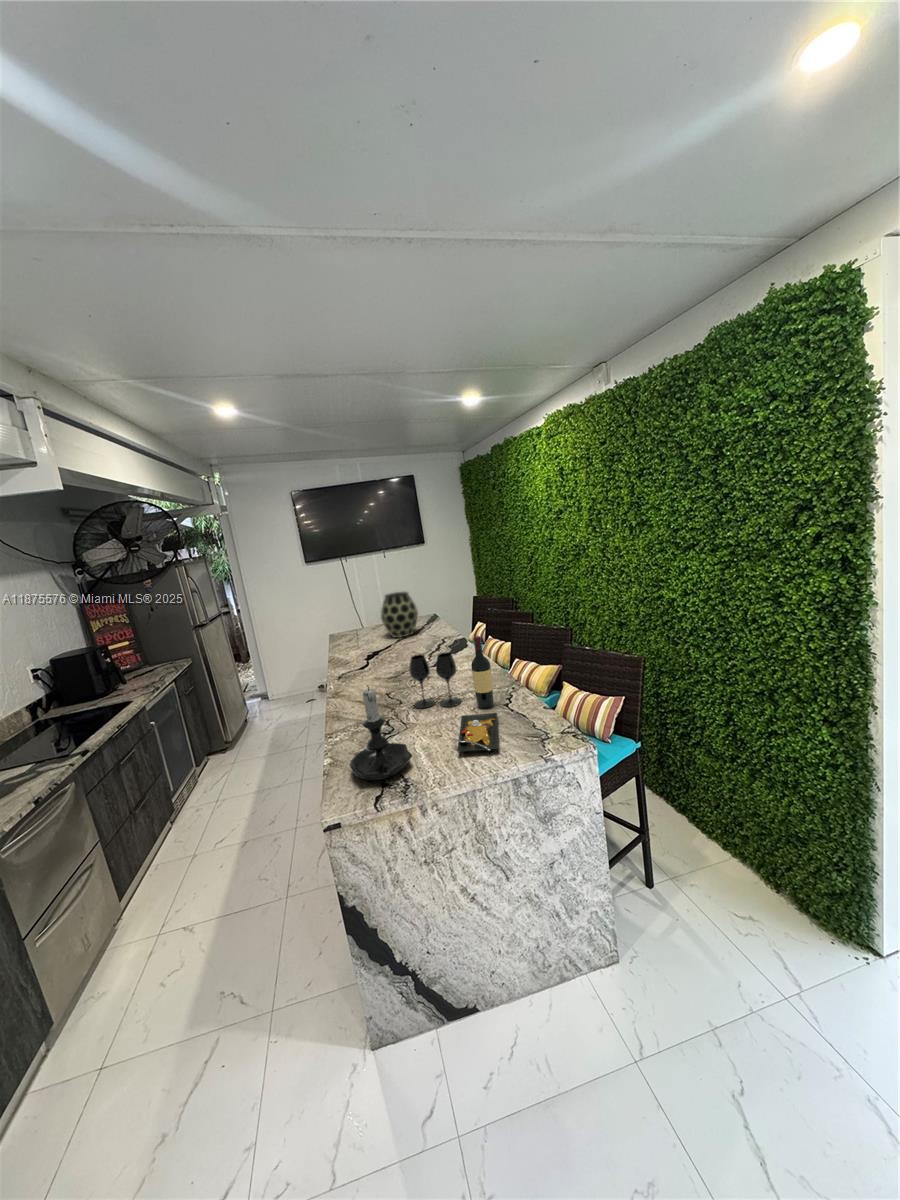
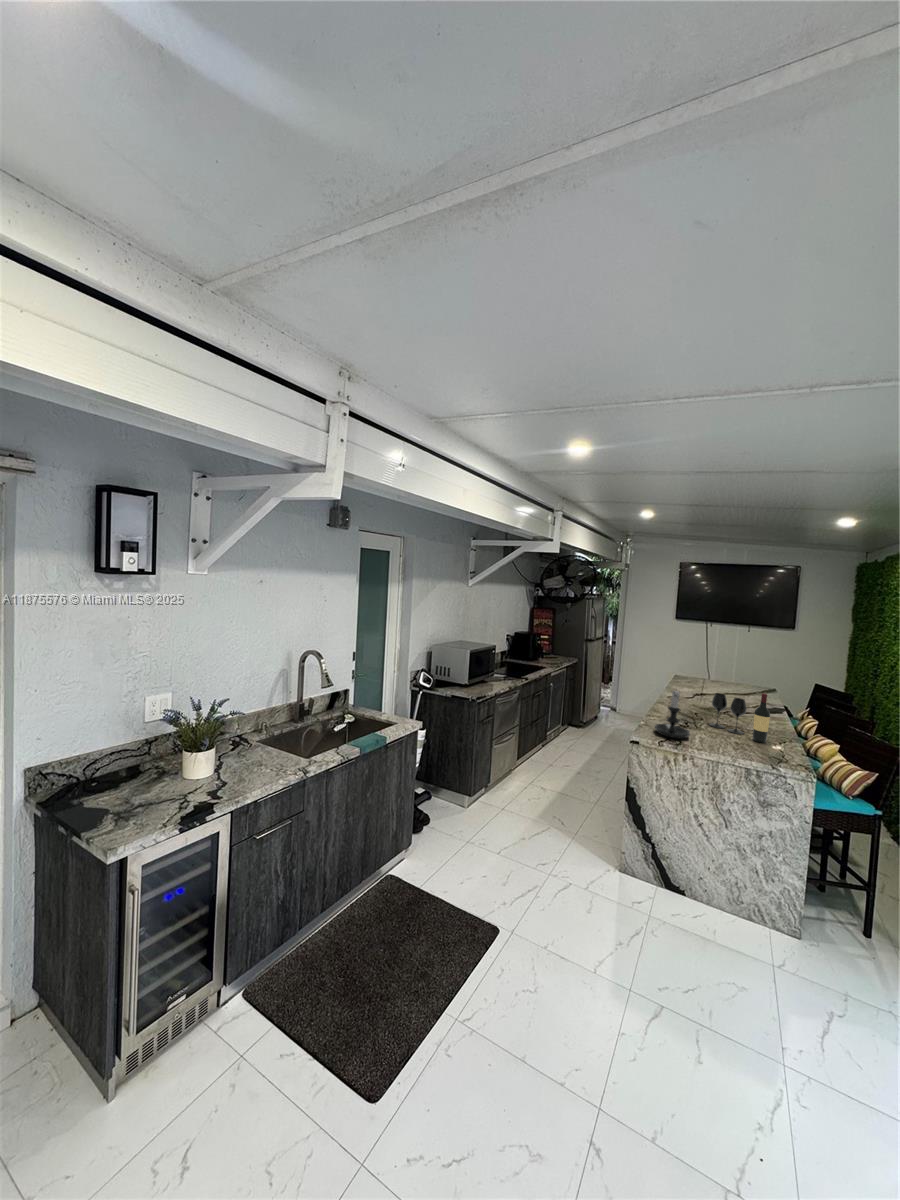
vase: present [381,592,418,637] -> none [718,658,752,695]
plate: present [452,713,499,752] -> none [718,737,762,754]

